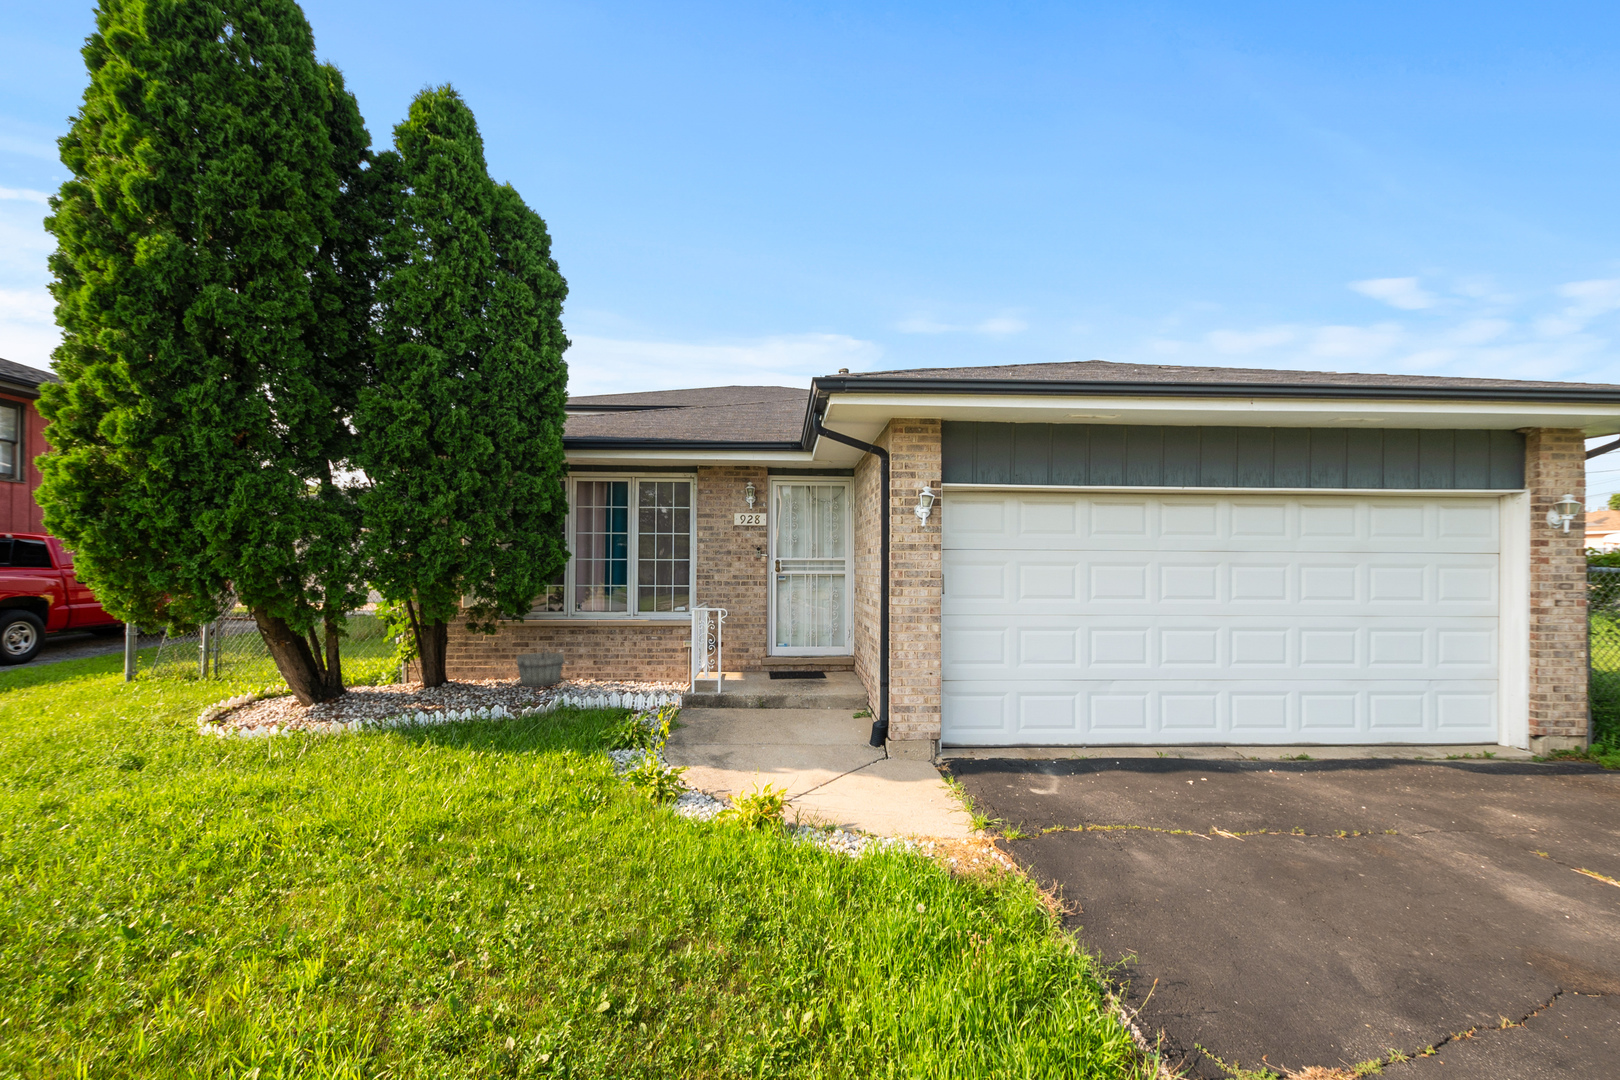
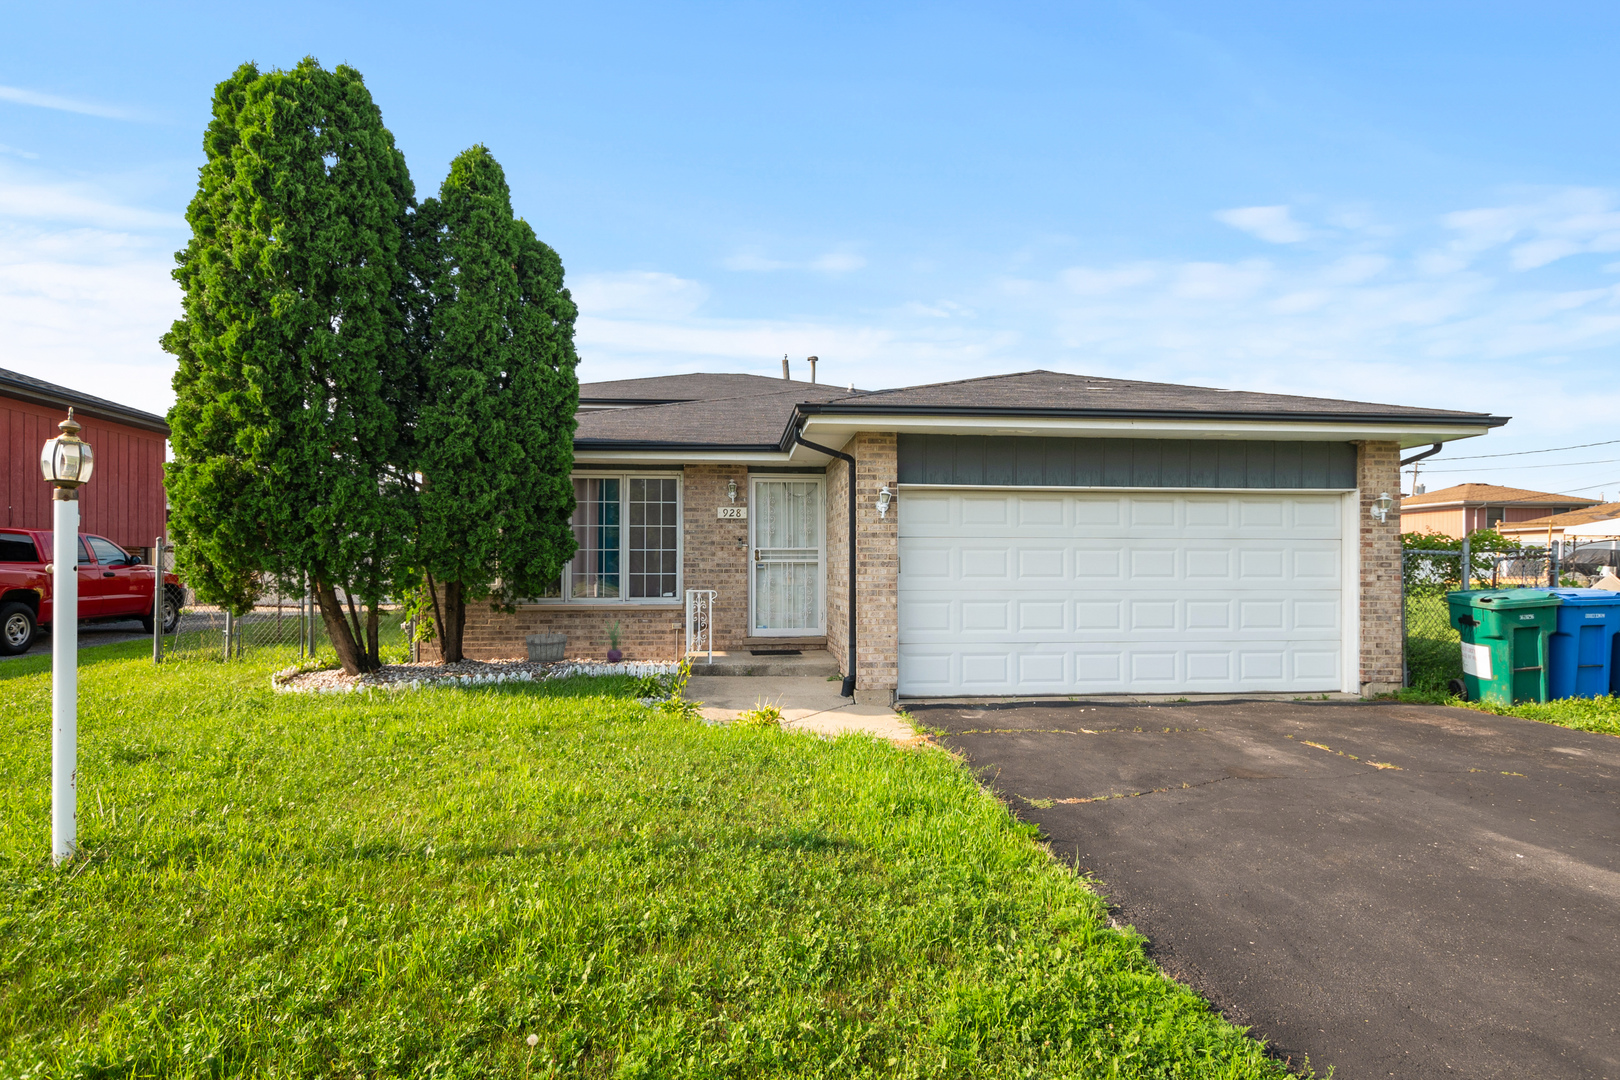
decorative plant: none [588,638,642,687] -> present [603,621,622,662]

